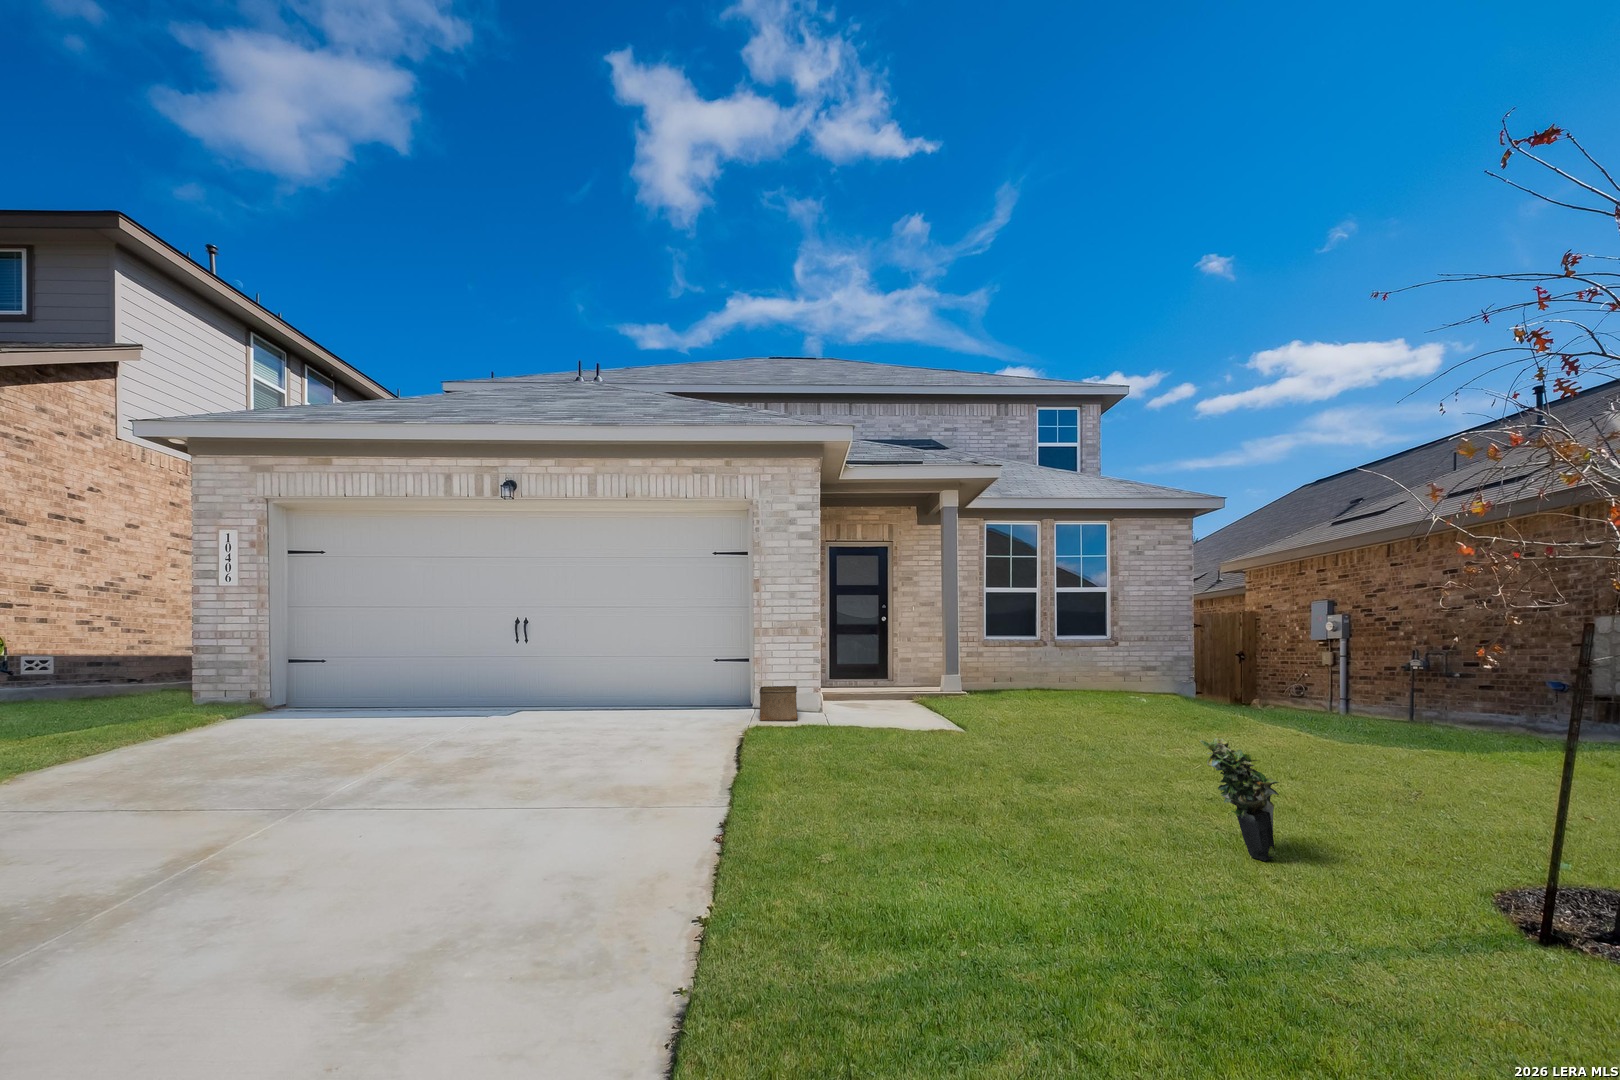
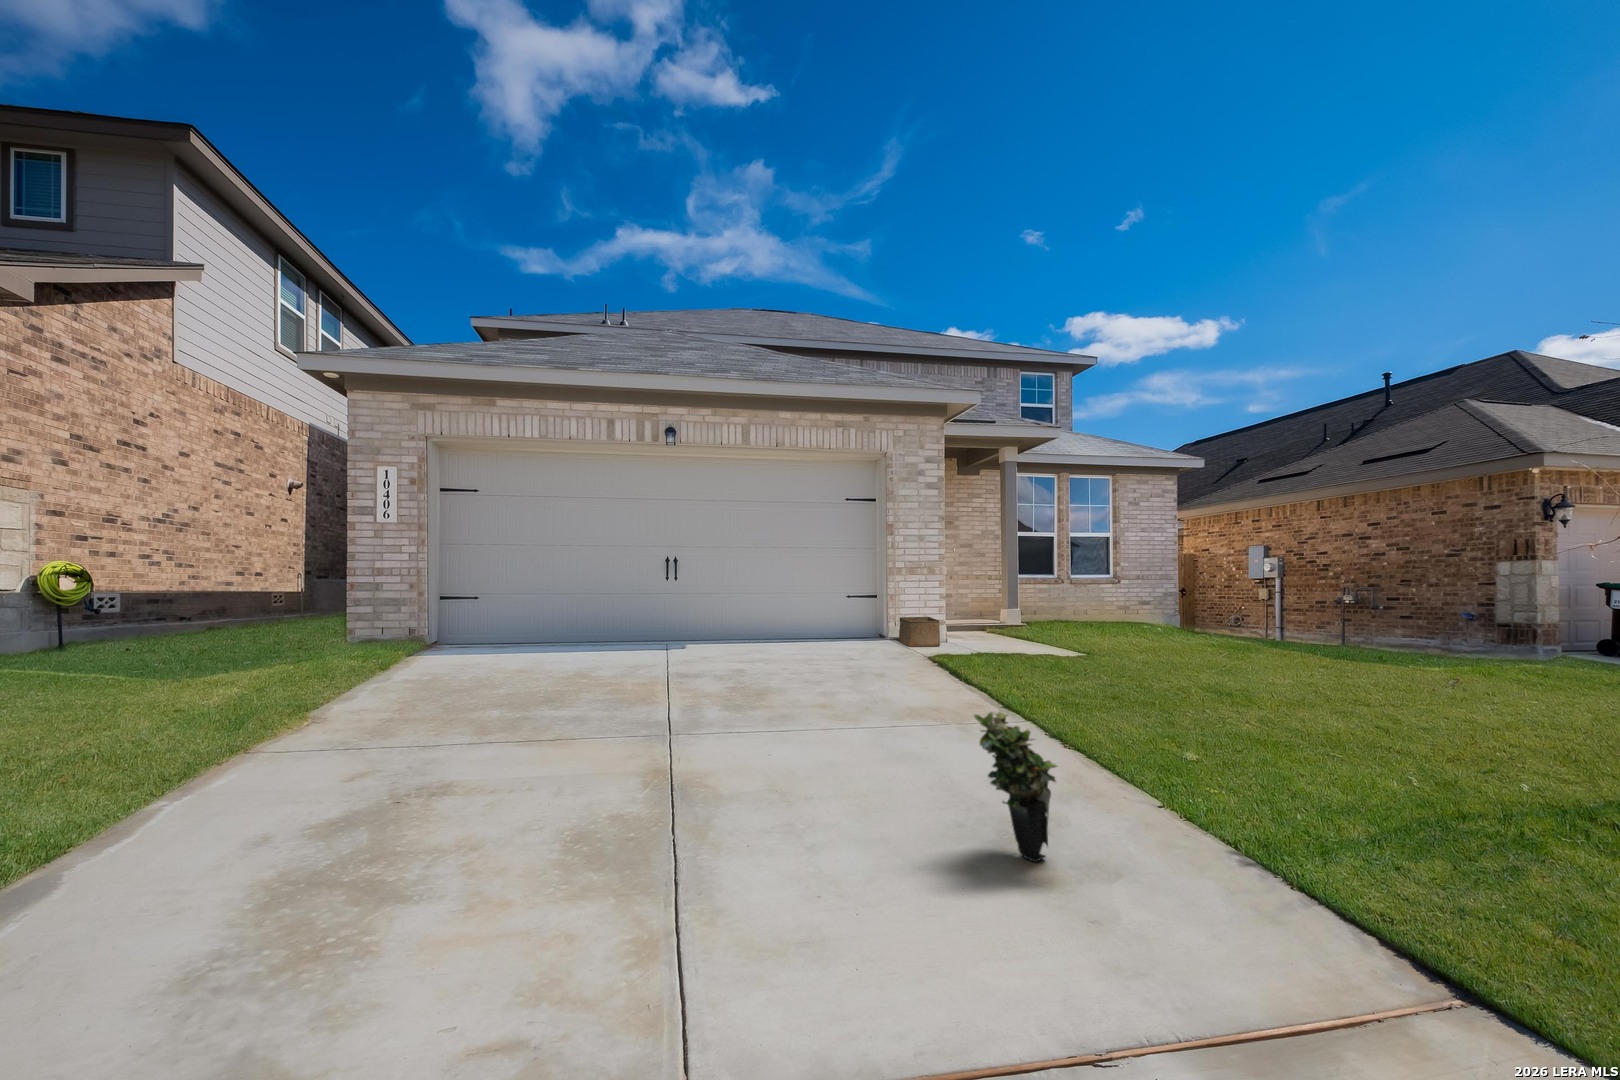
potted plant: present [1200,738,1279,861] -> present [974,711,1057,862]

